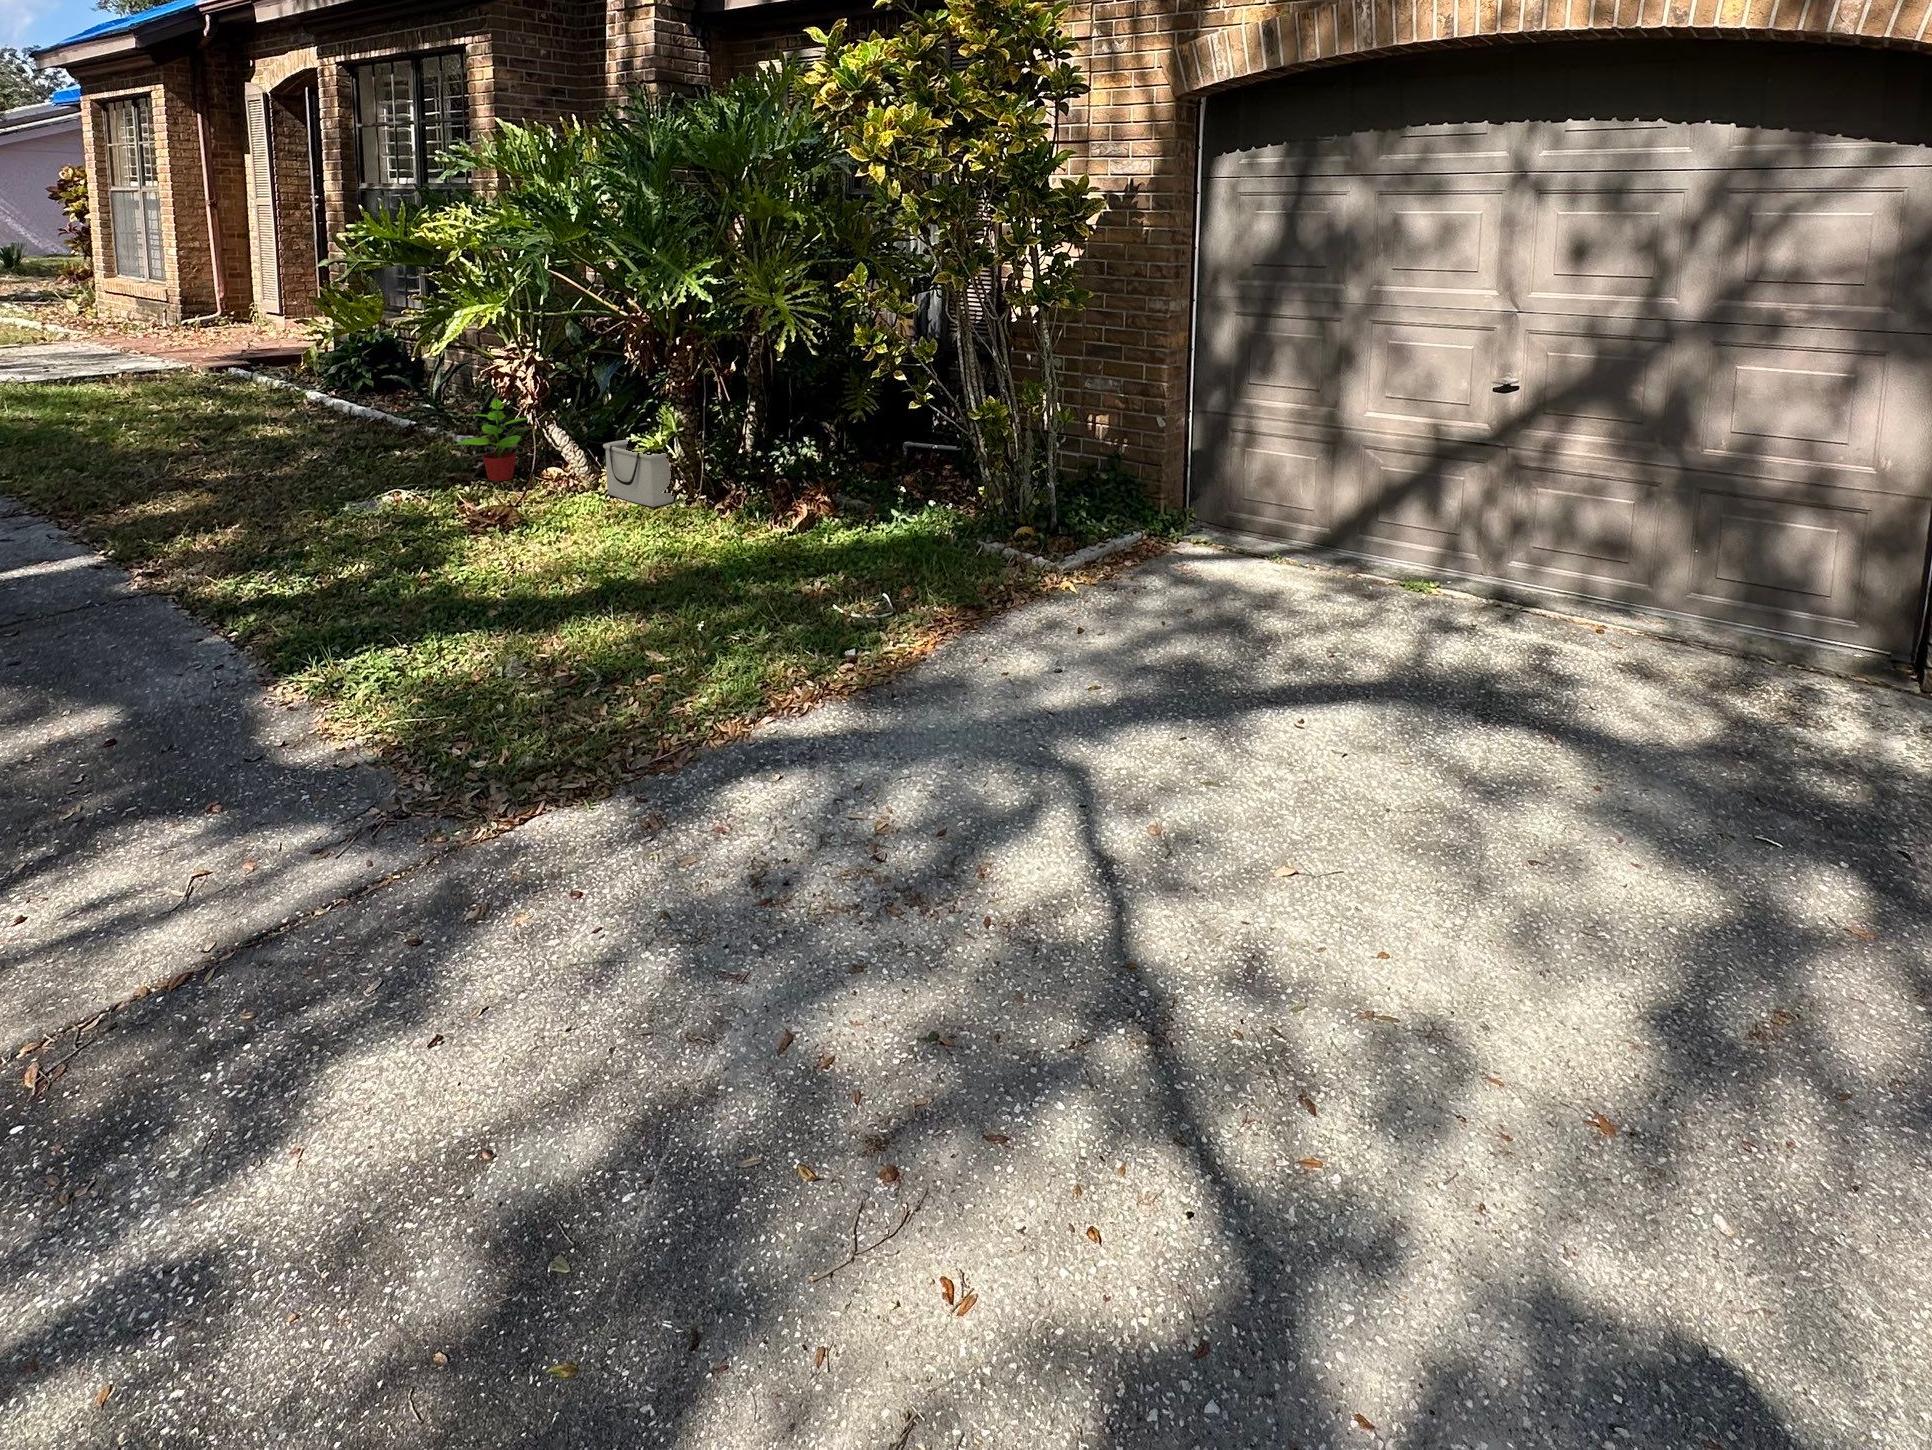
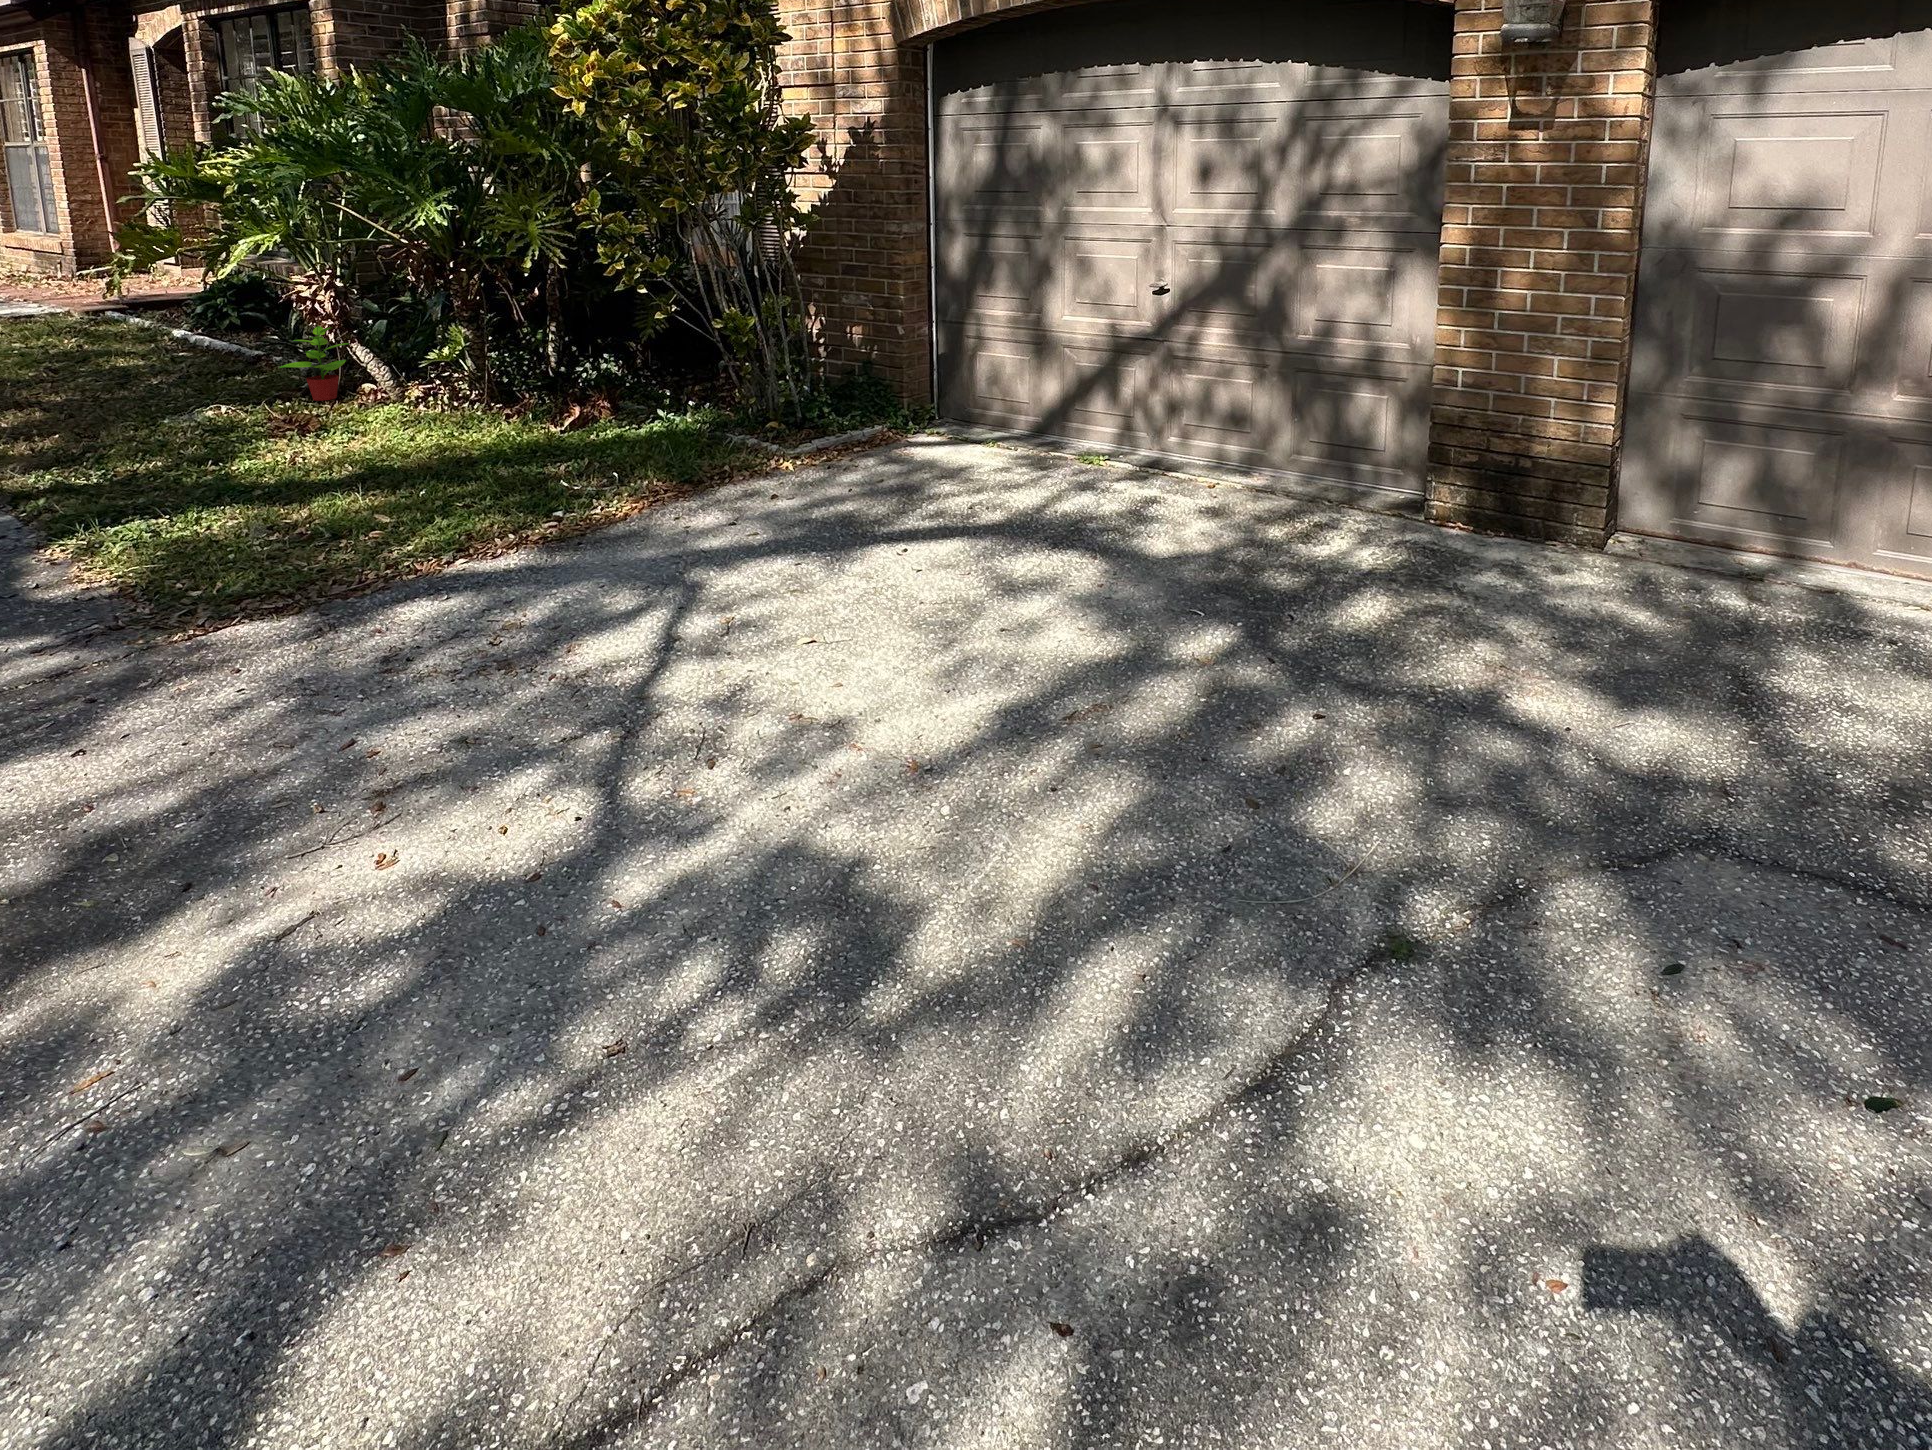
storage bin: present [603,440,674,507] -> none [410,360,473,417]

